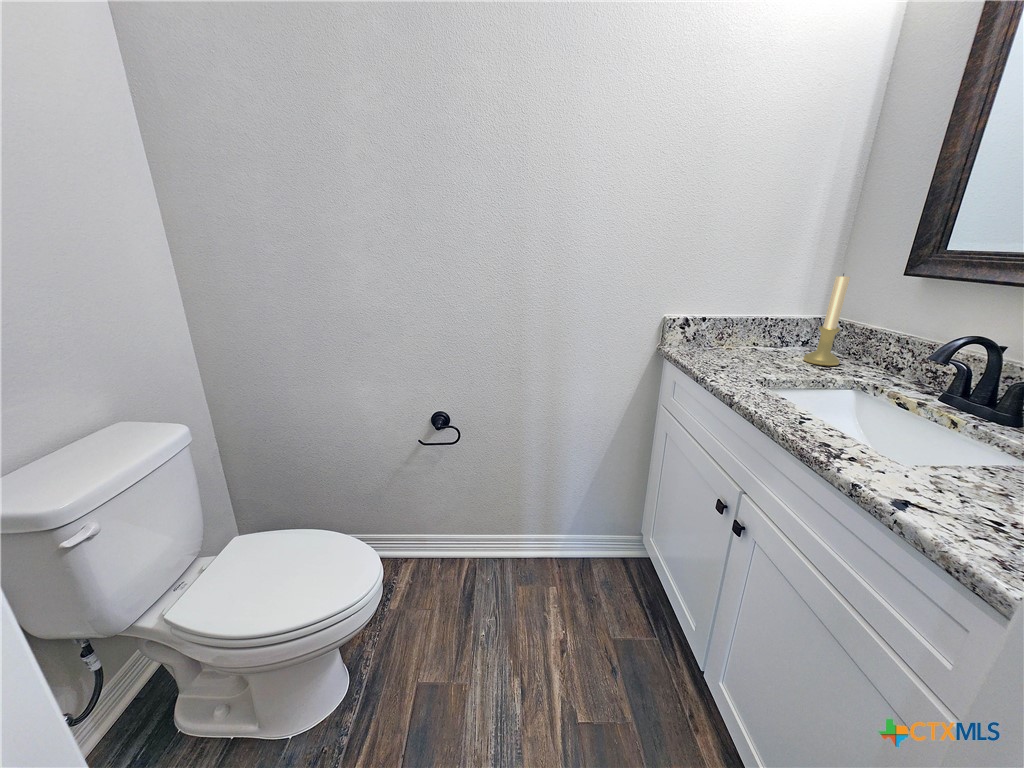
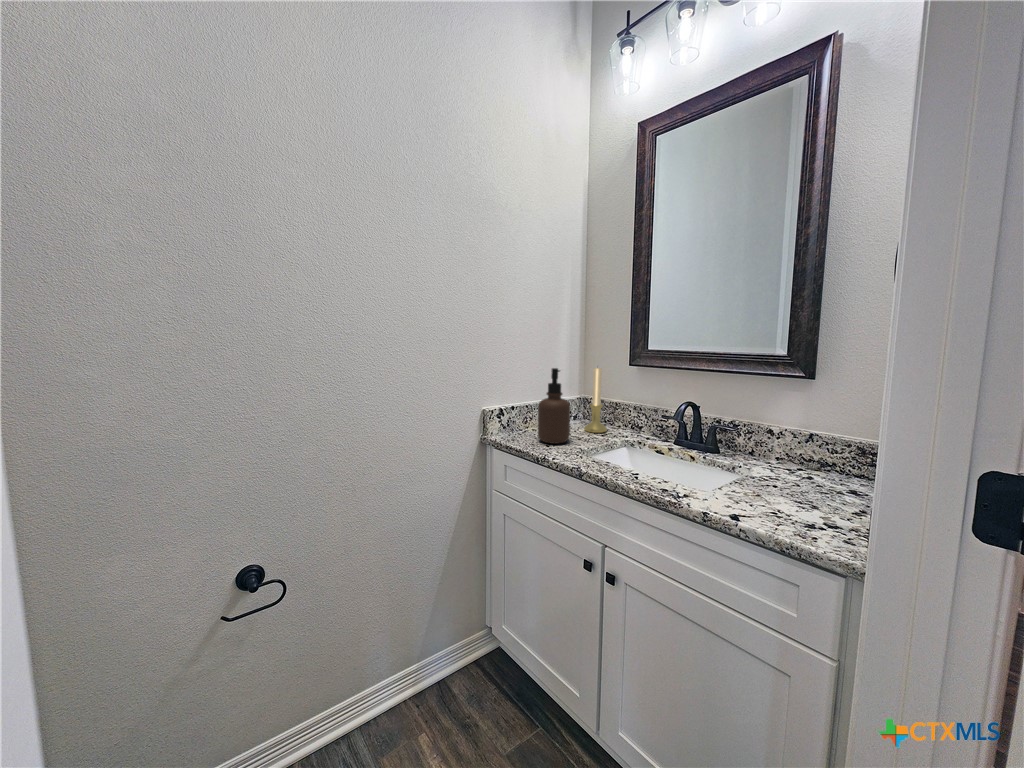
soap dispenser: none [720,272,770,367] -> present [538,368,570,444]

